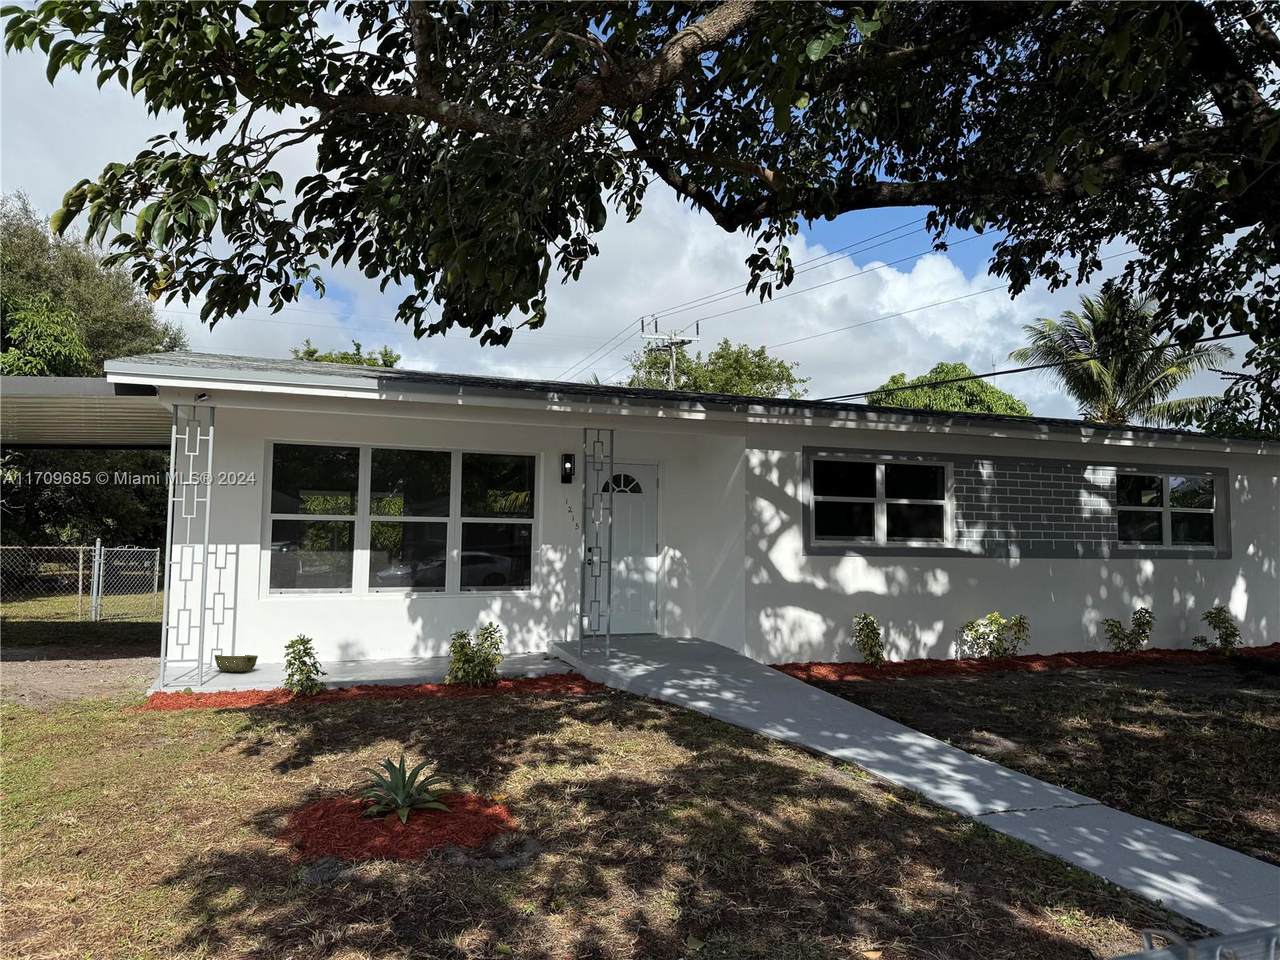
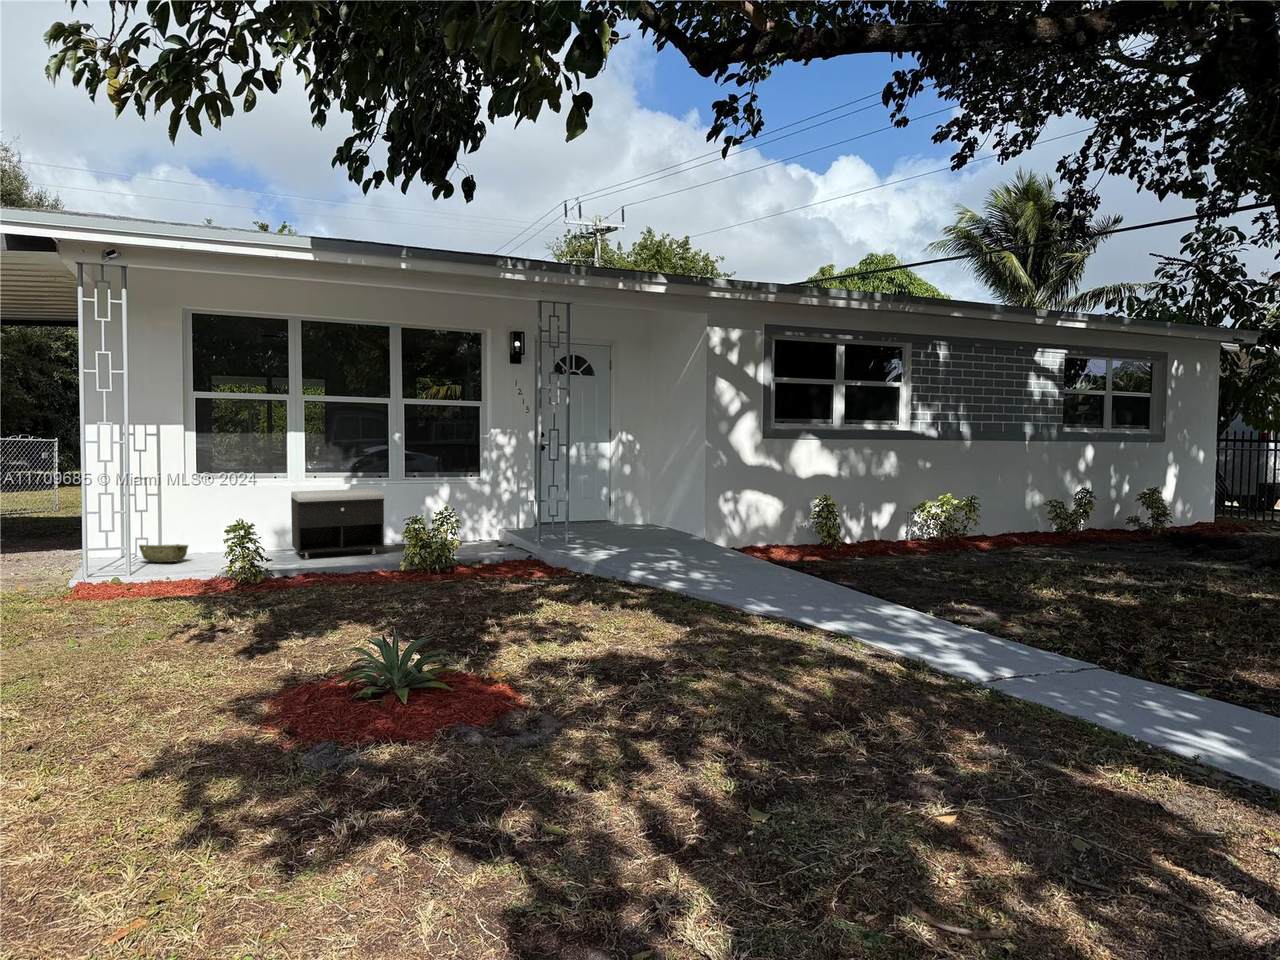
storage bench: none [351,603,436,670] -> present [291,489,384,559]

